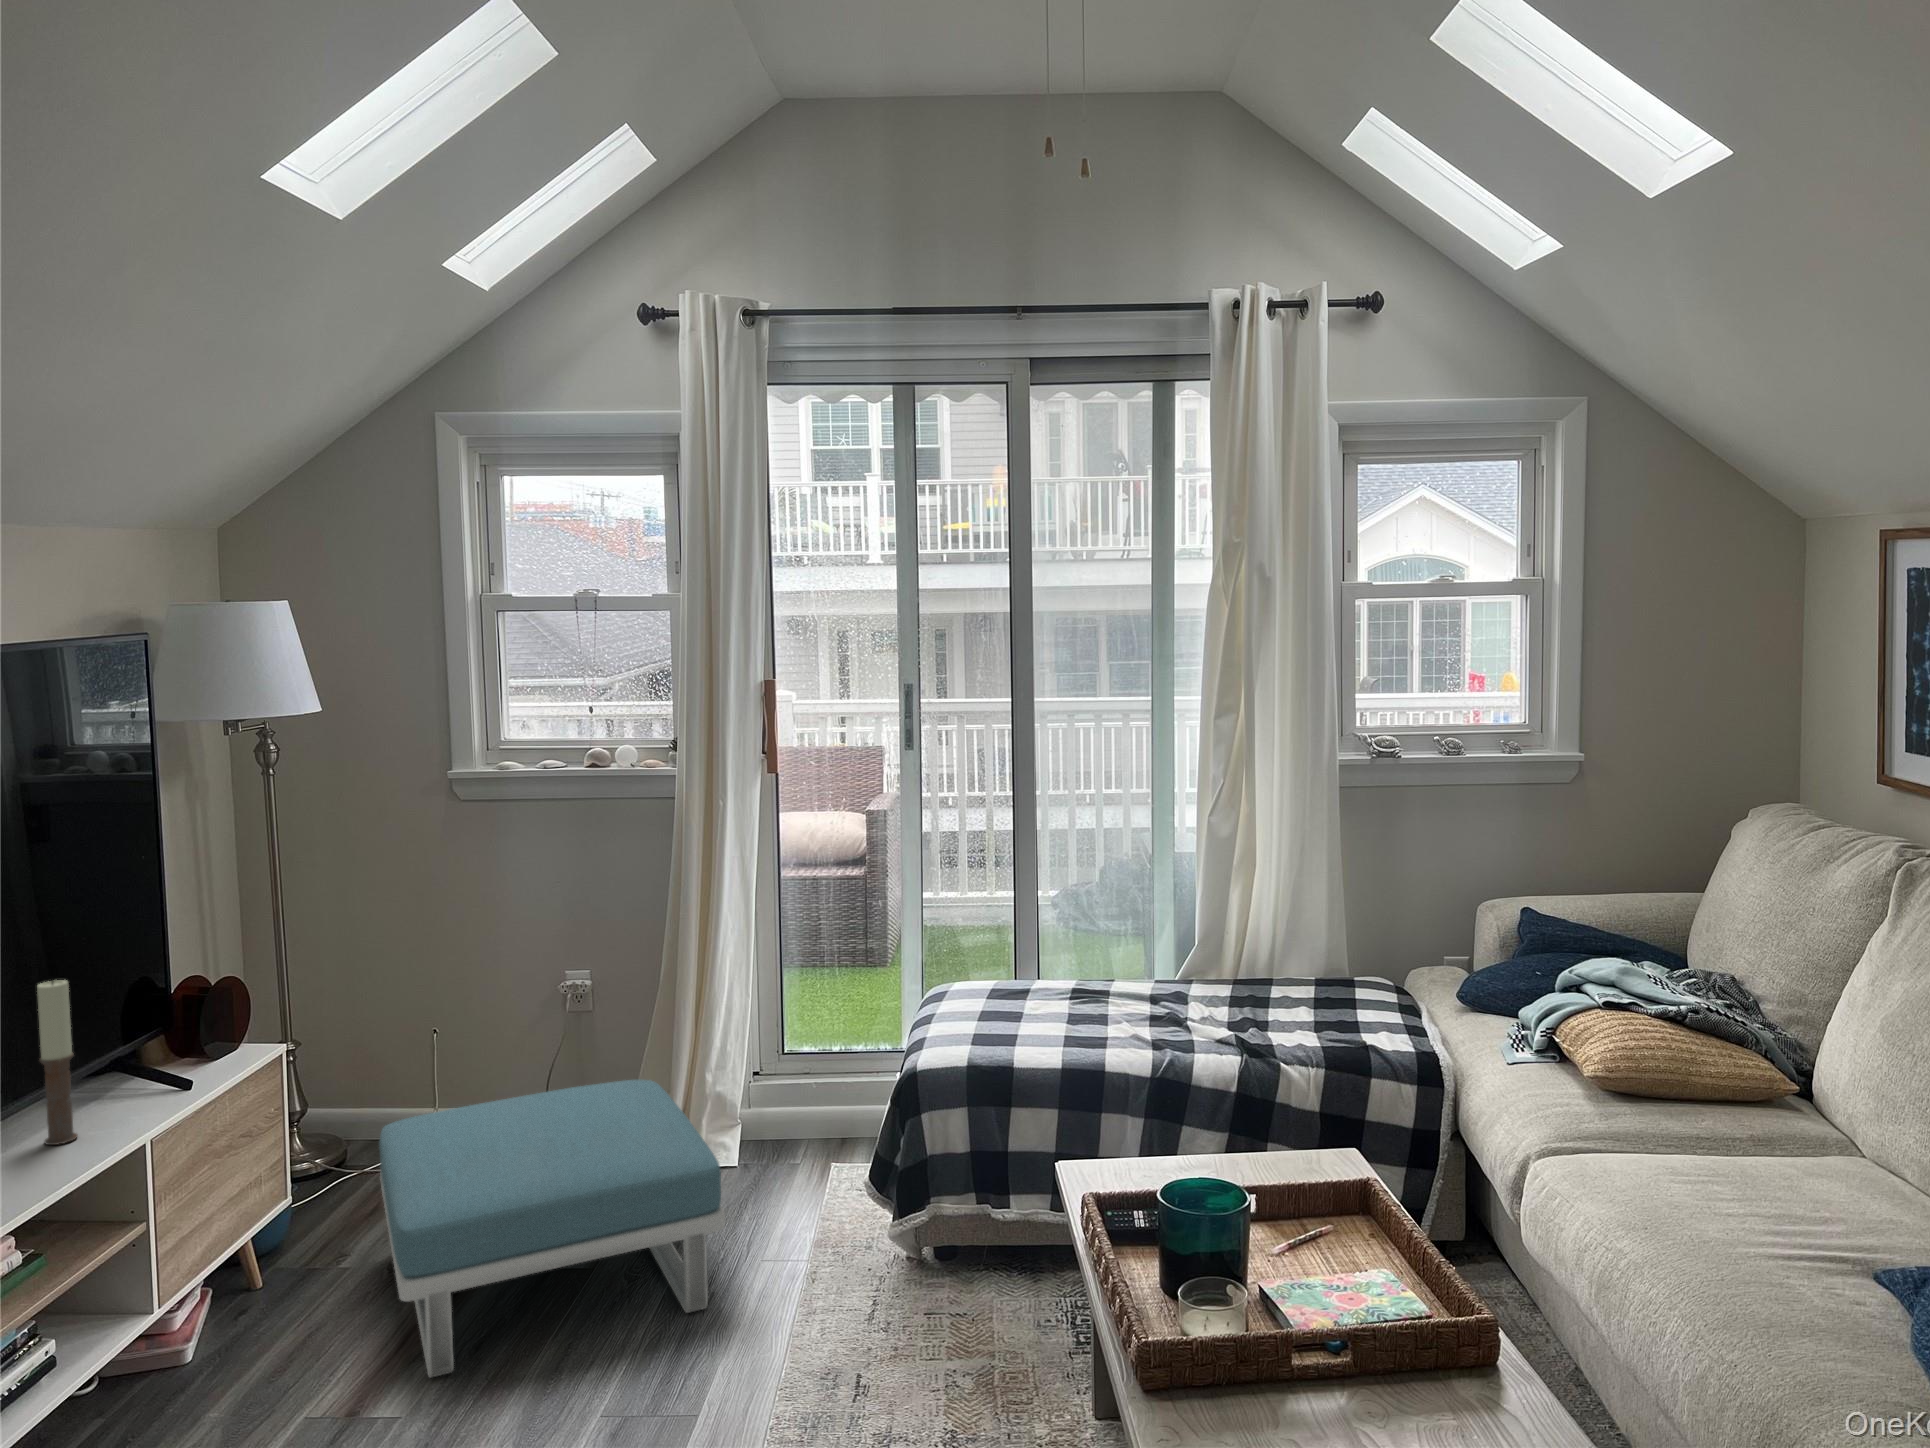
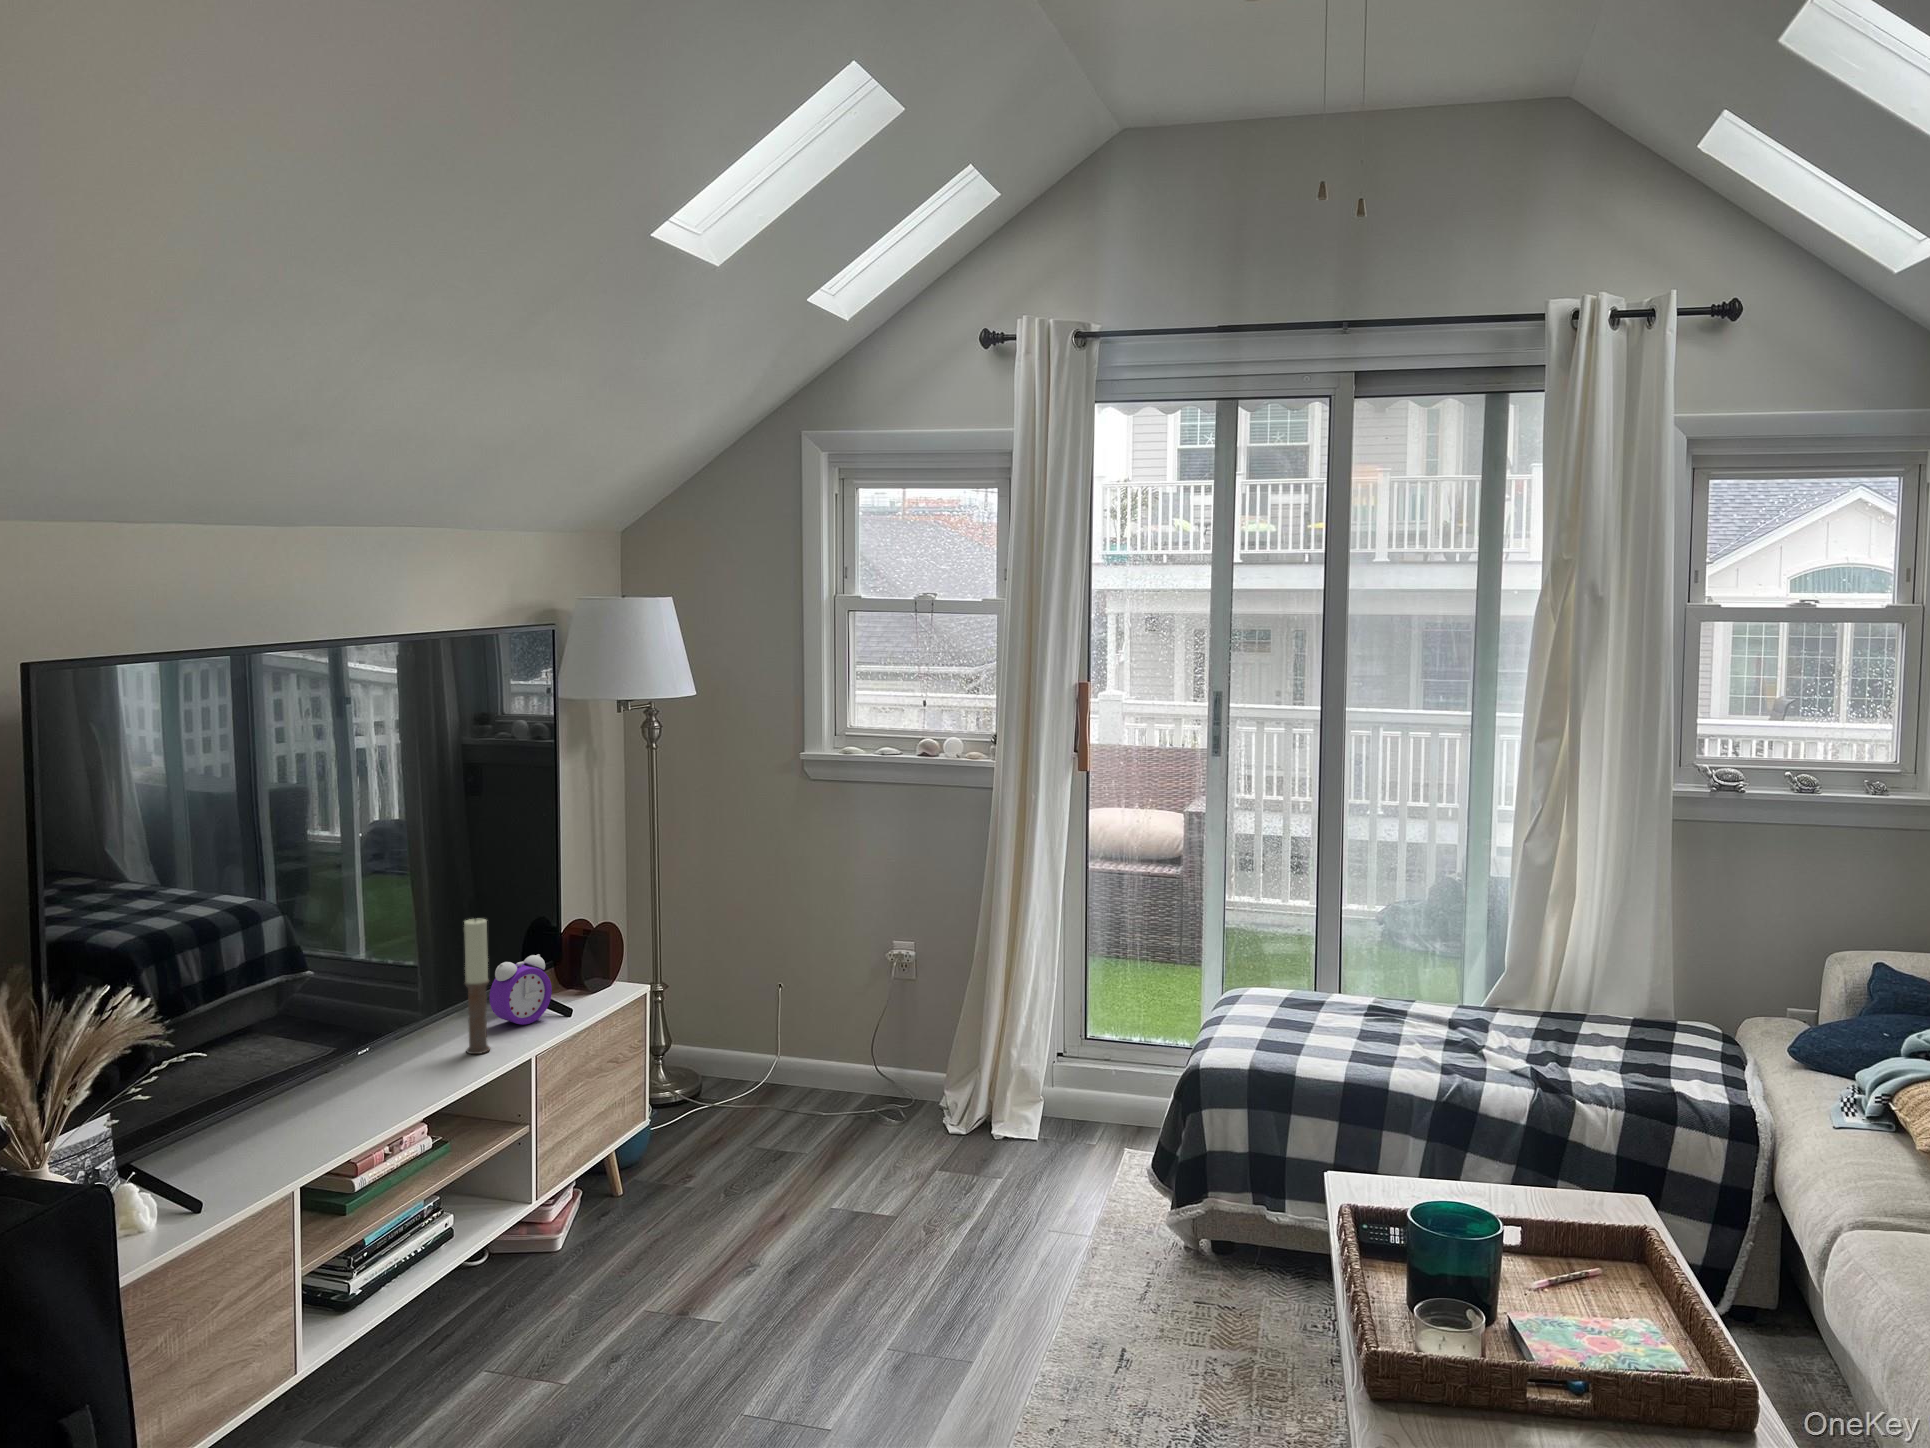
alarm clock: none [76,1017,161,1103] -> present [489,954,552,1024]
footstool: present [379,1079,725,1378] -> none [720,1050,1013,1291]

